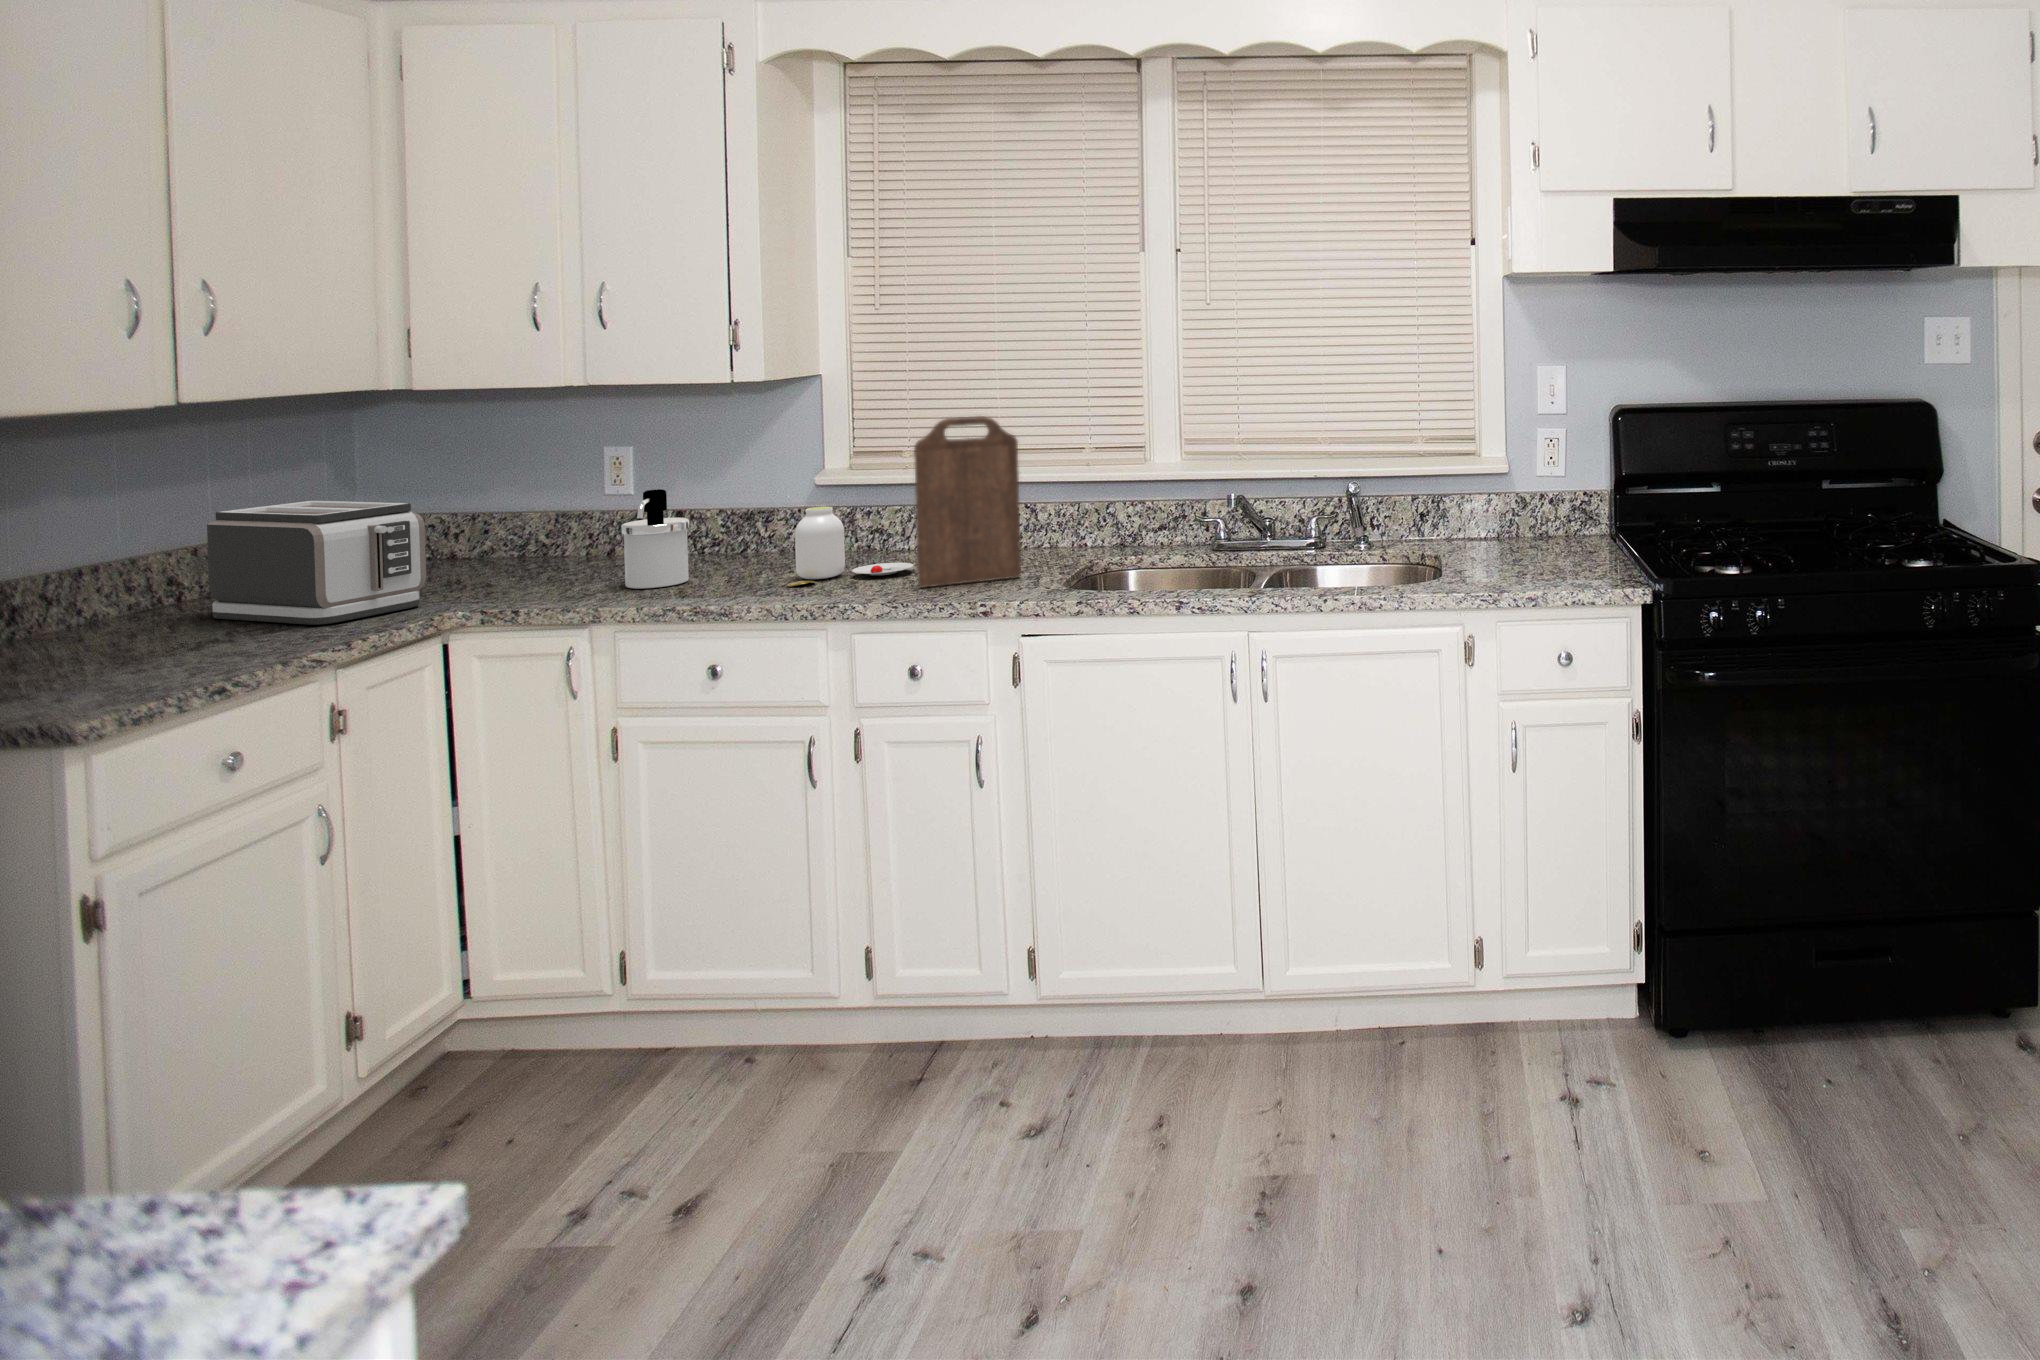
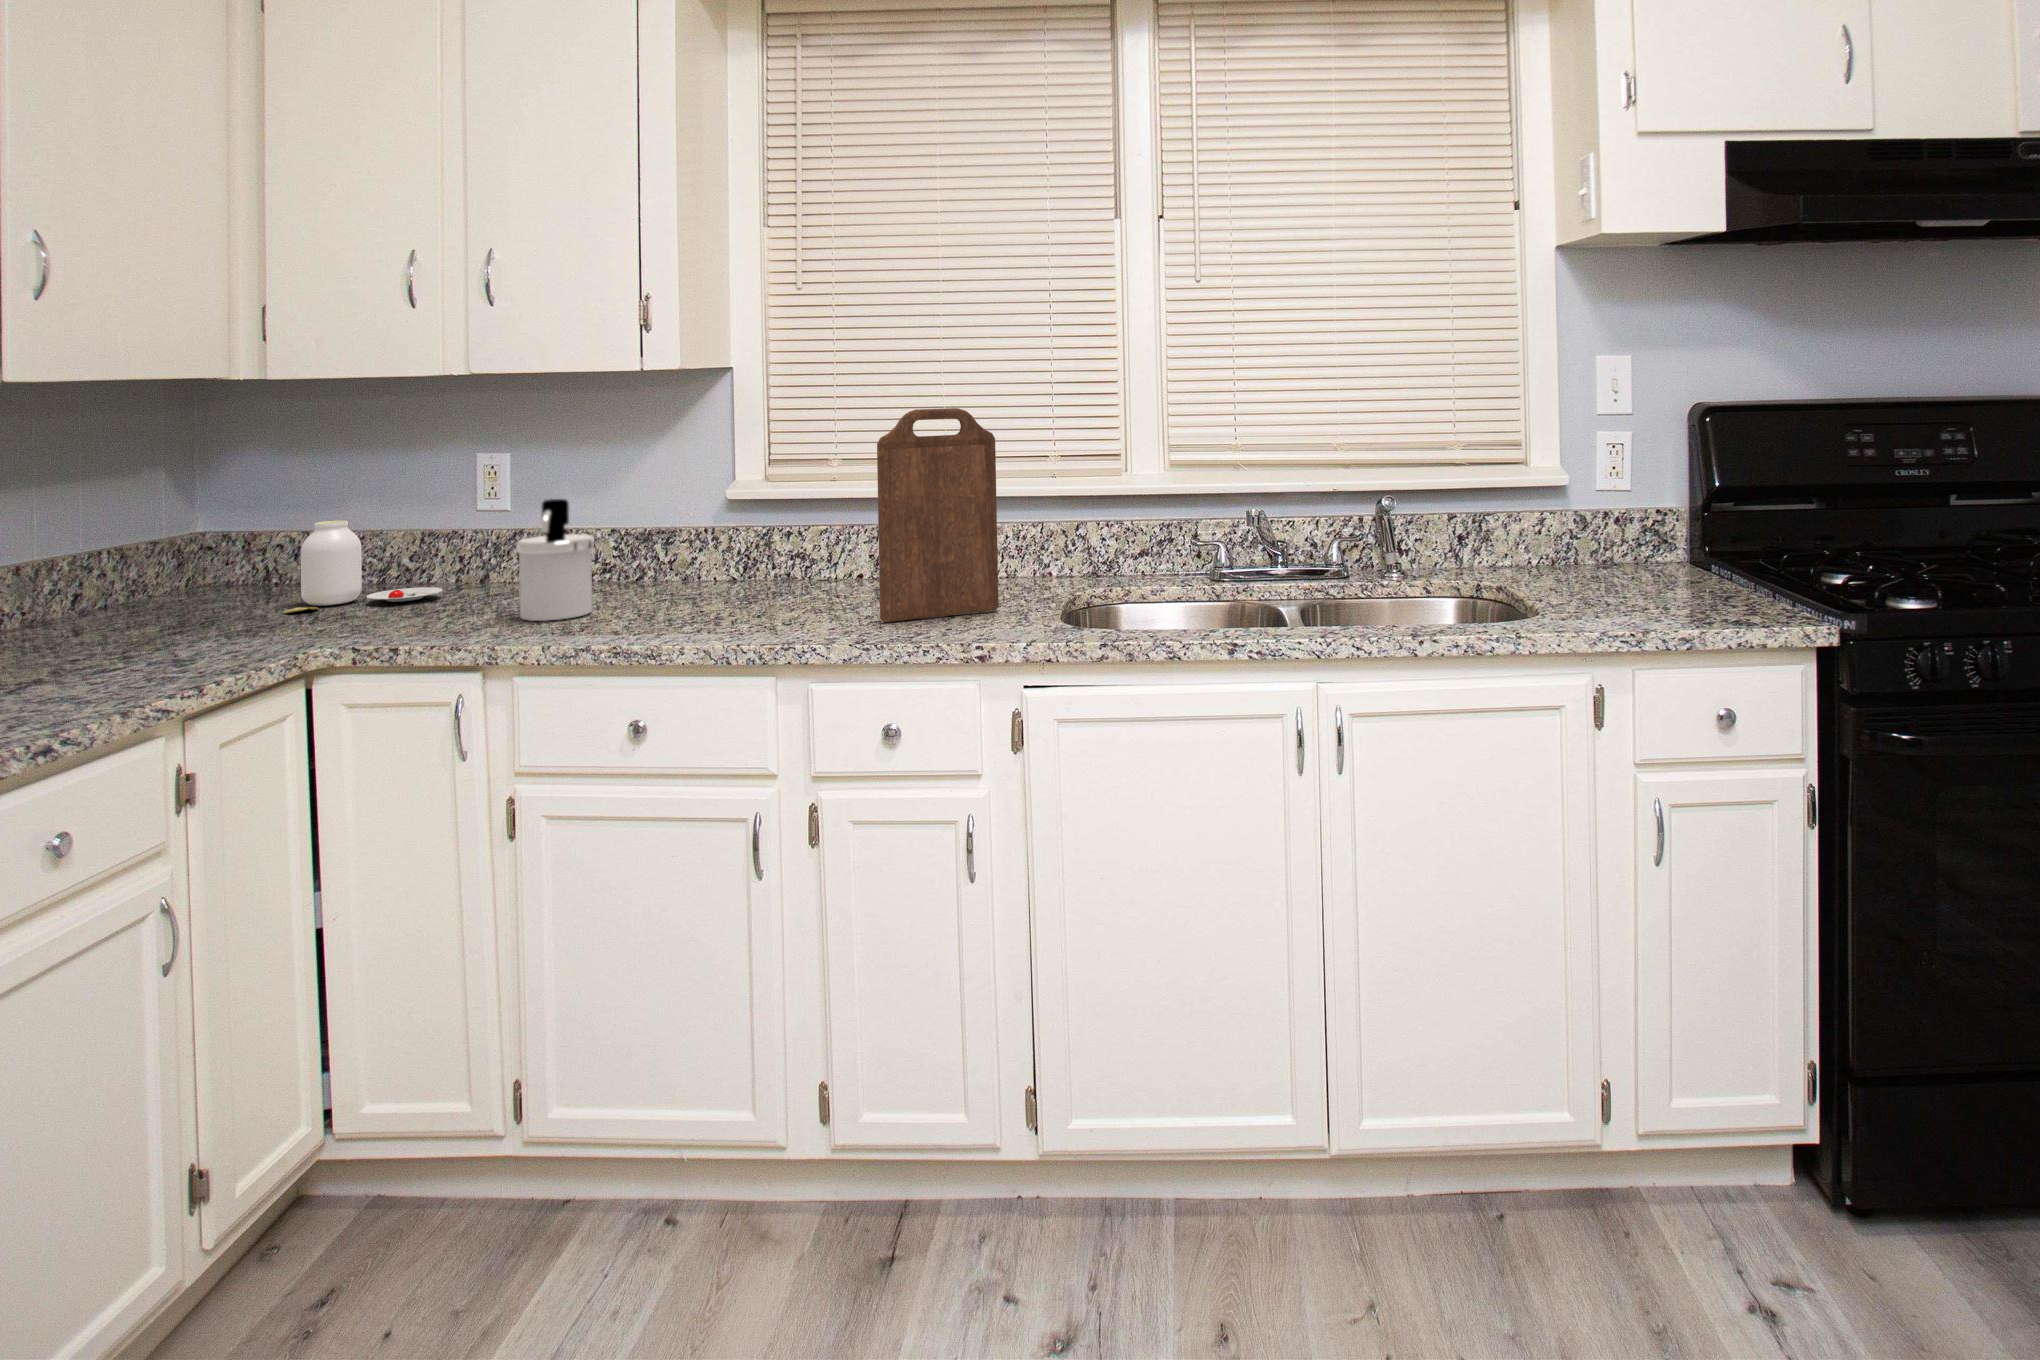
toaster: present [207,501,426,625] -> none [33,509,290,662]
jar: present [787,507,913,587] -> present [283,520,443,613]

